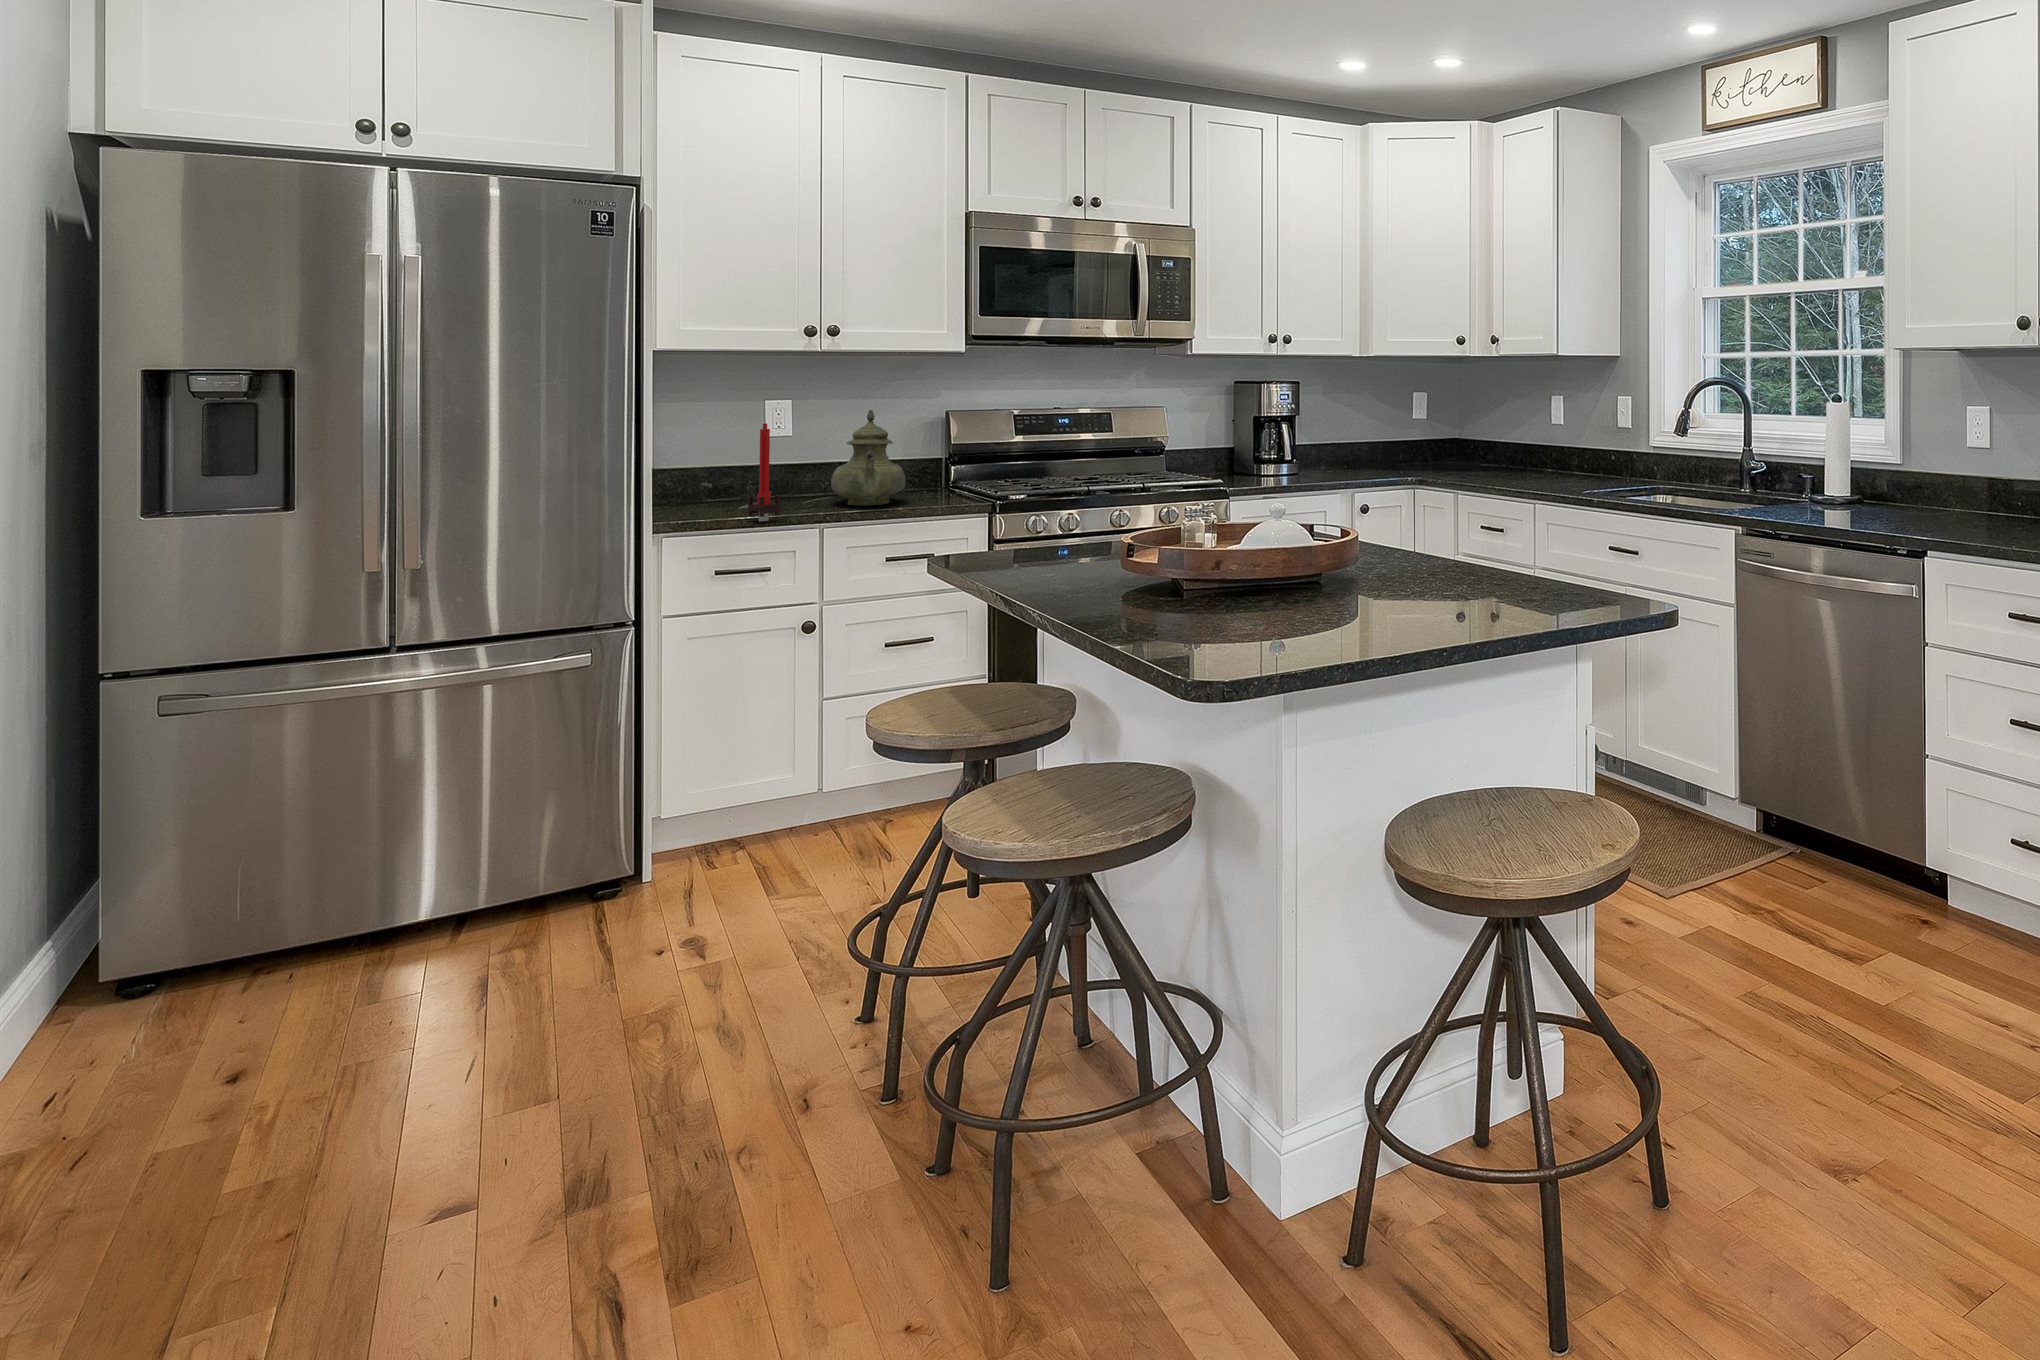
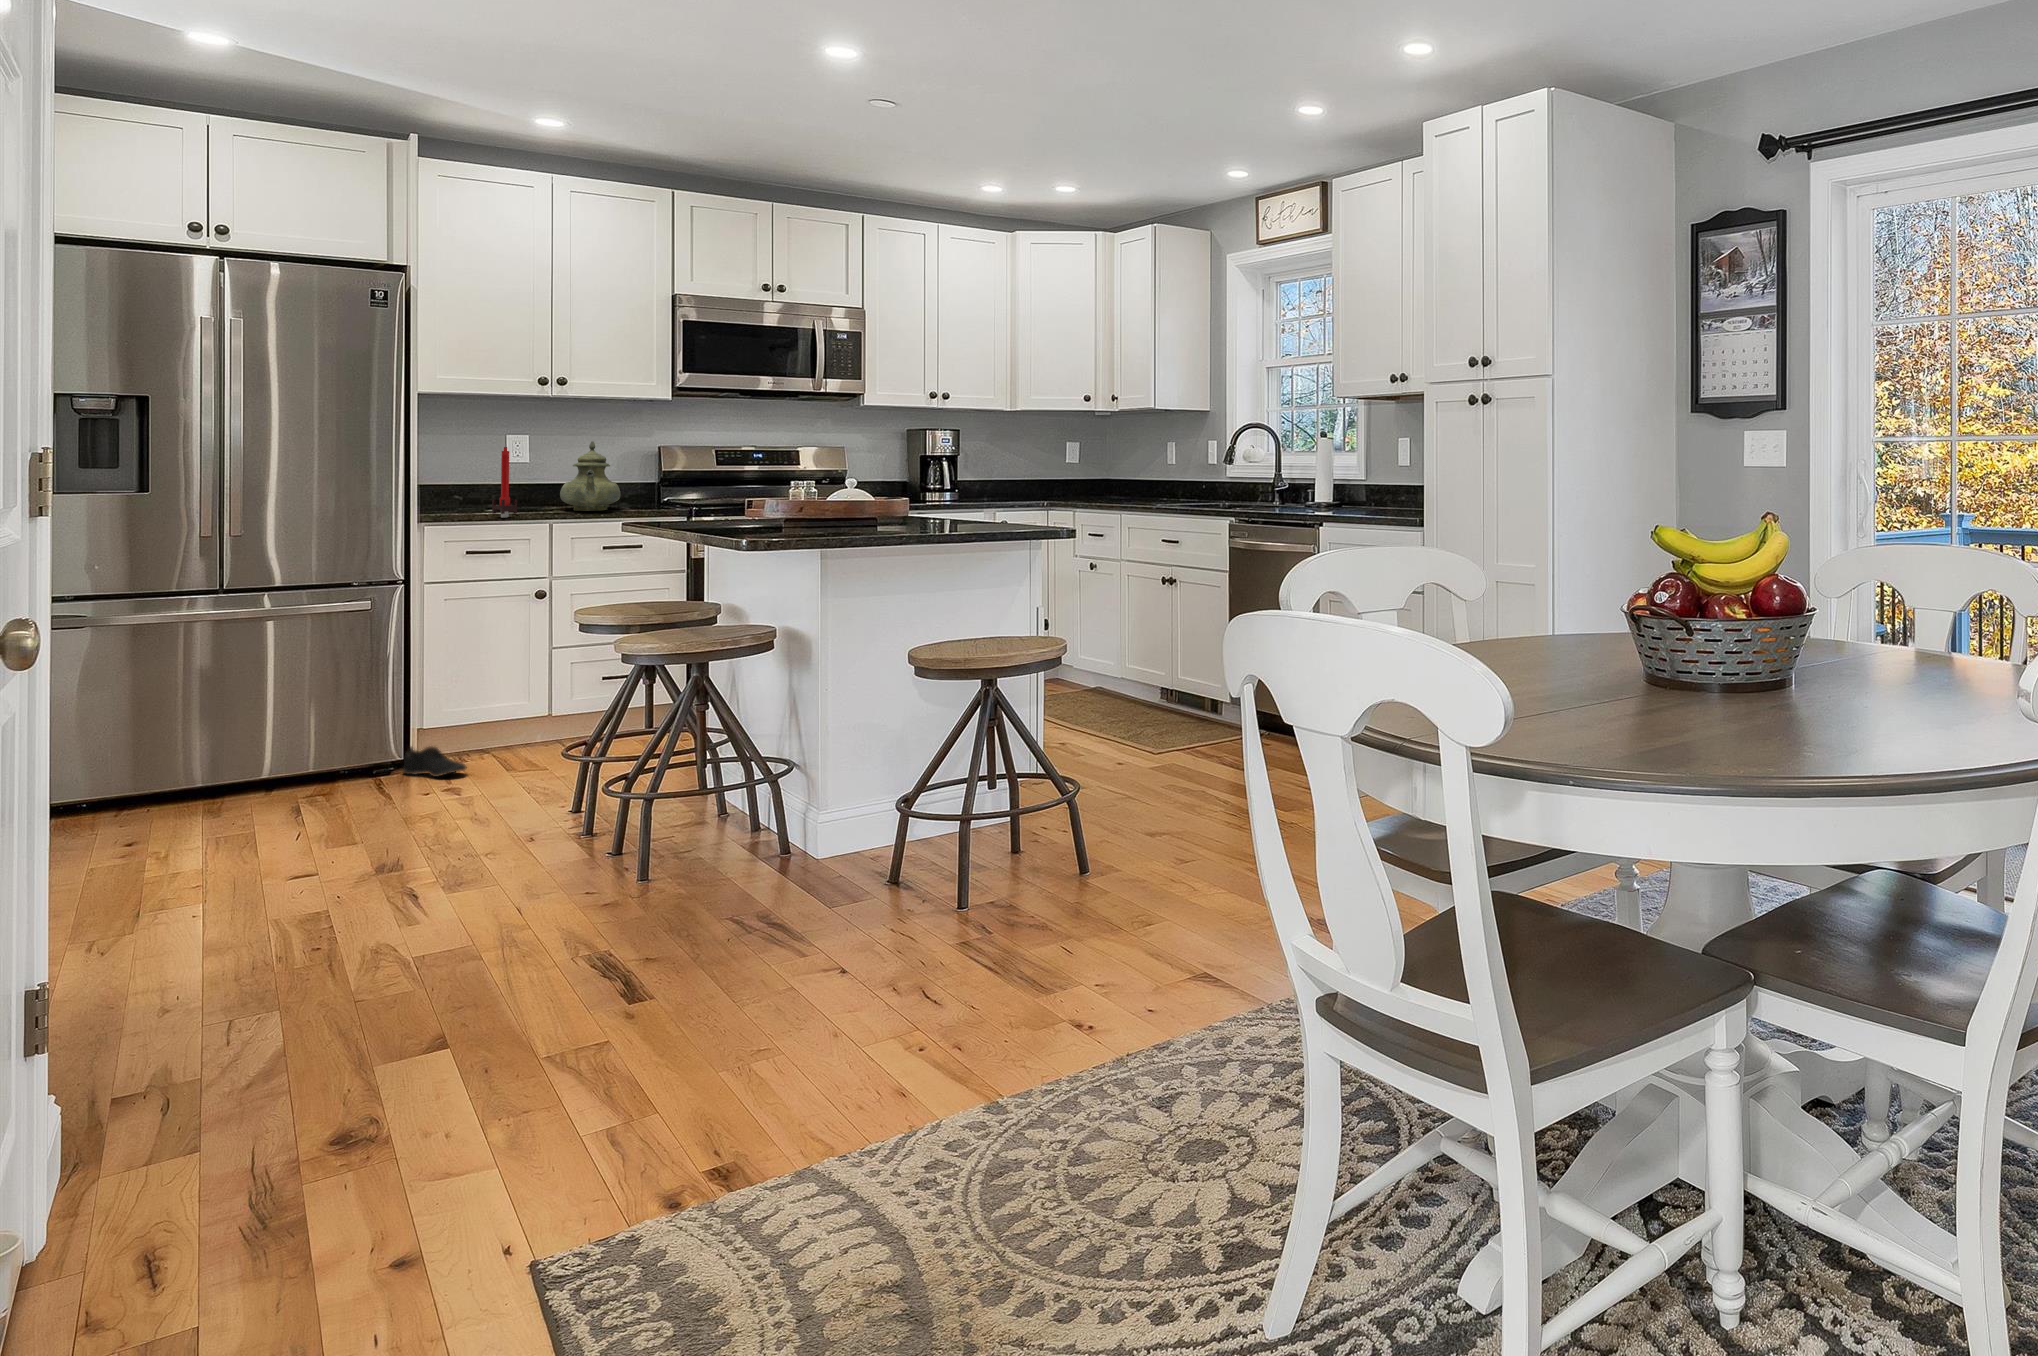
shoe: none [631,857,717,911] -> present [403,746,466,777]

